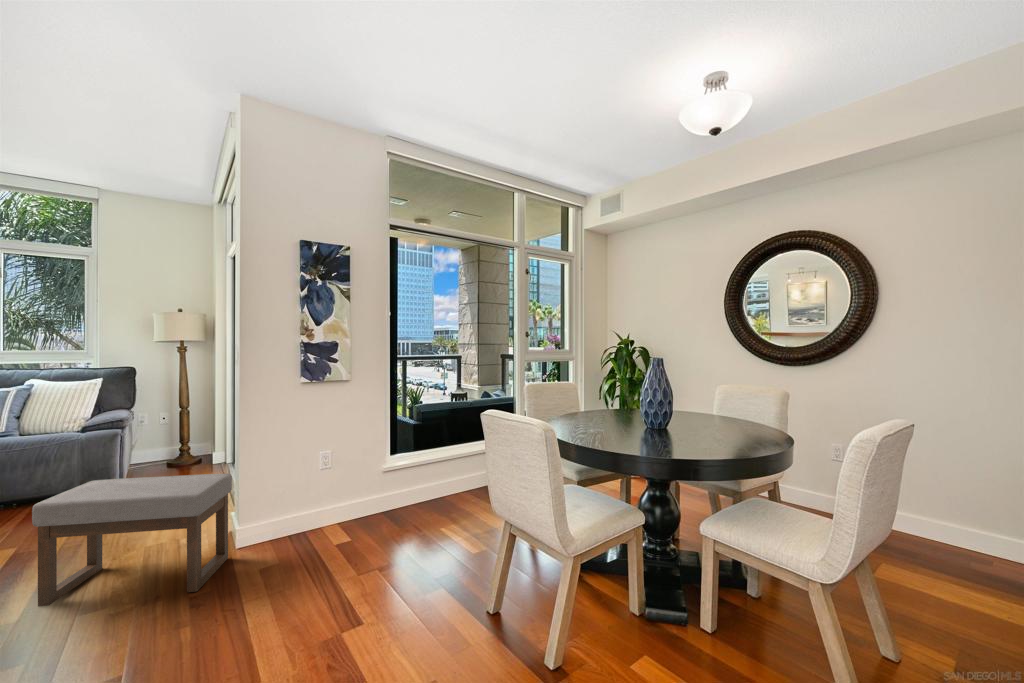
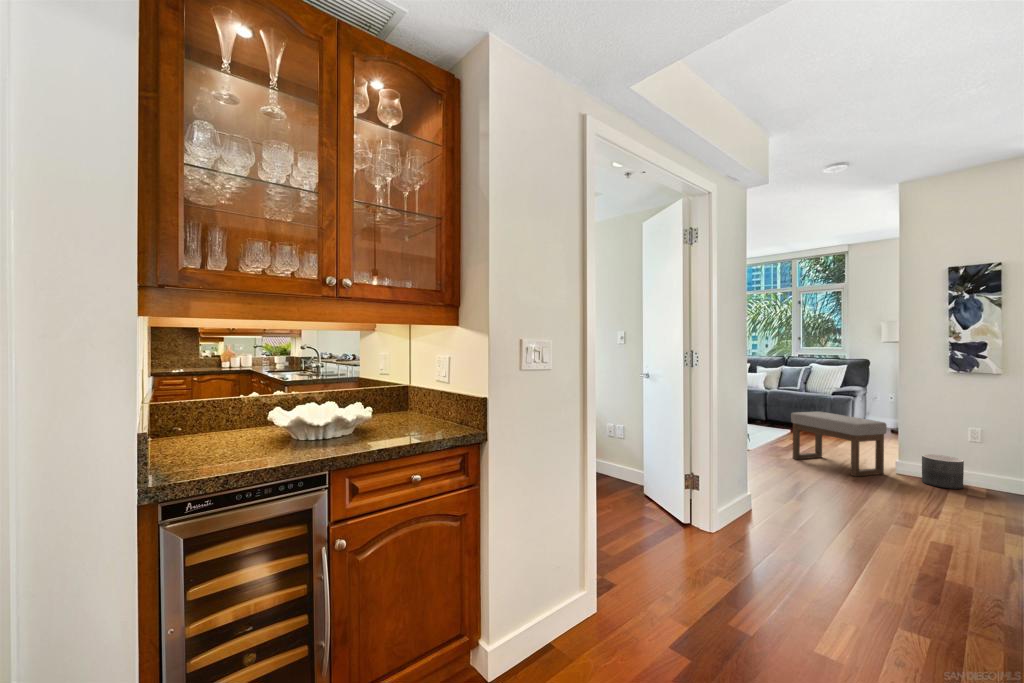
planter: none [280,496,326,549] -> present [922,454,964,489]

